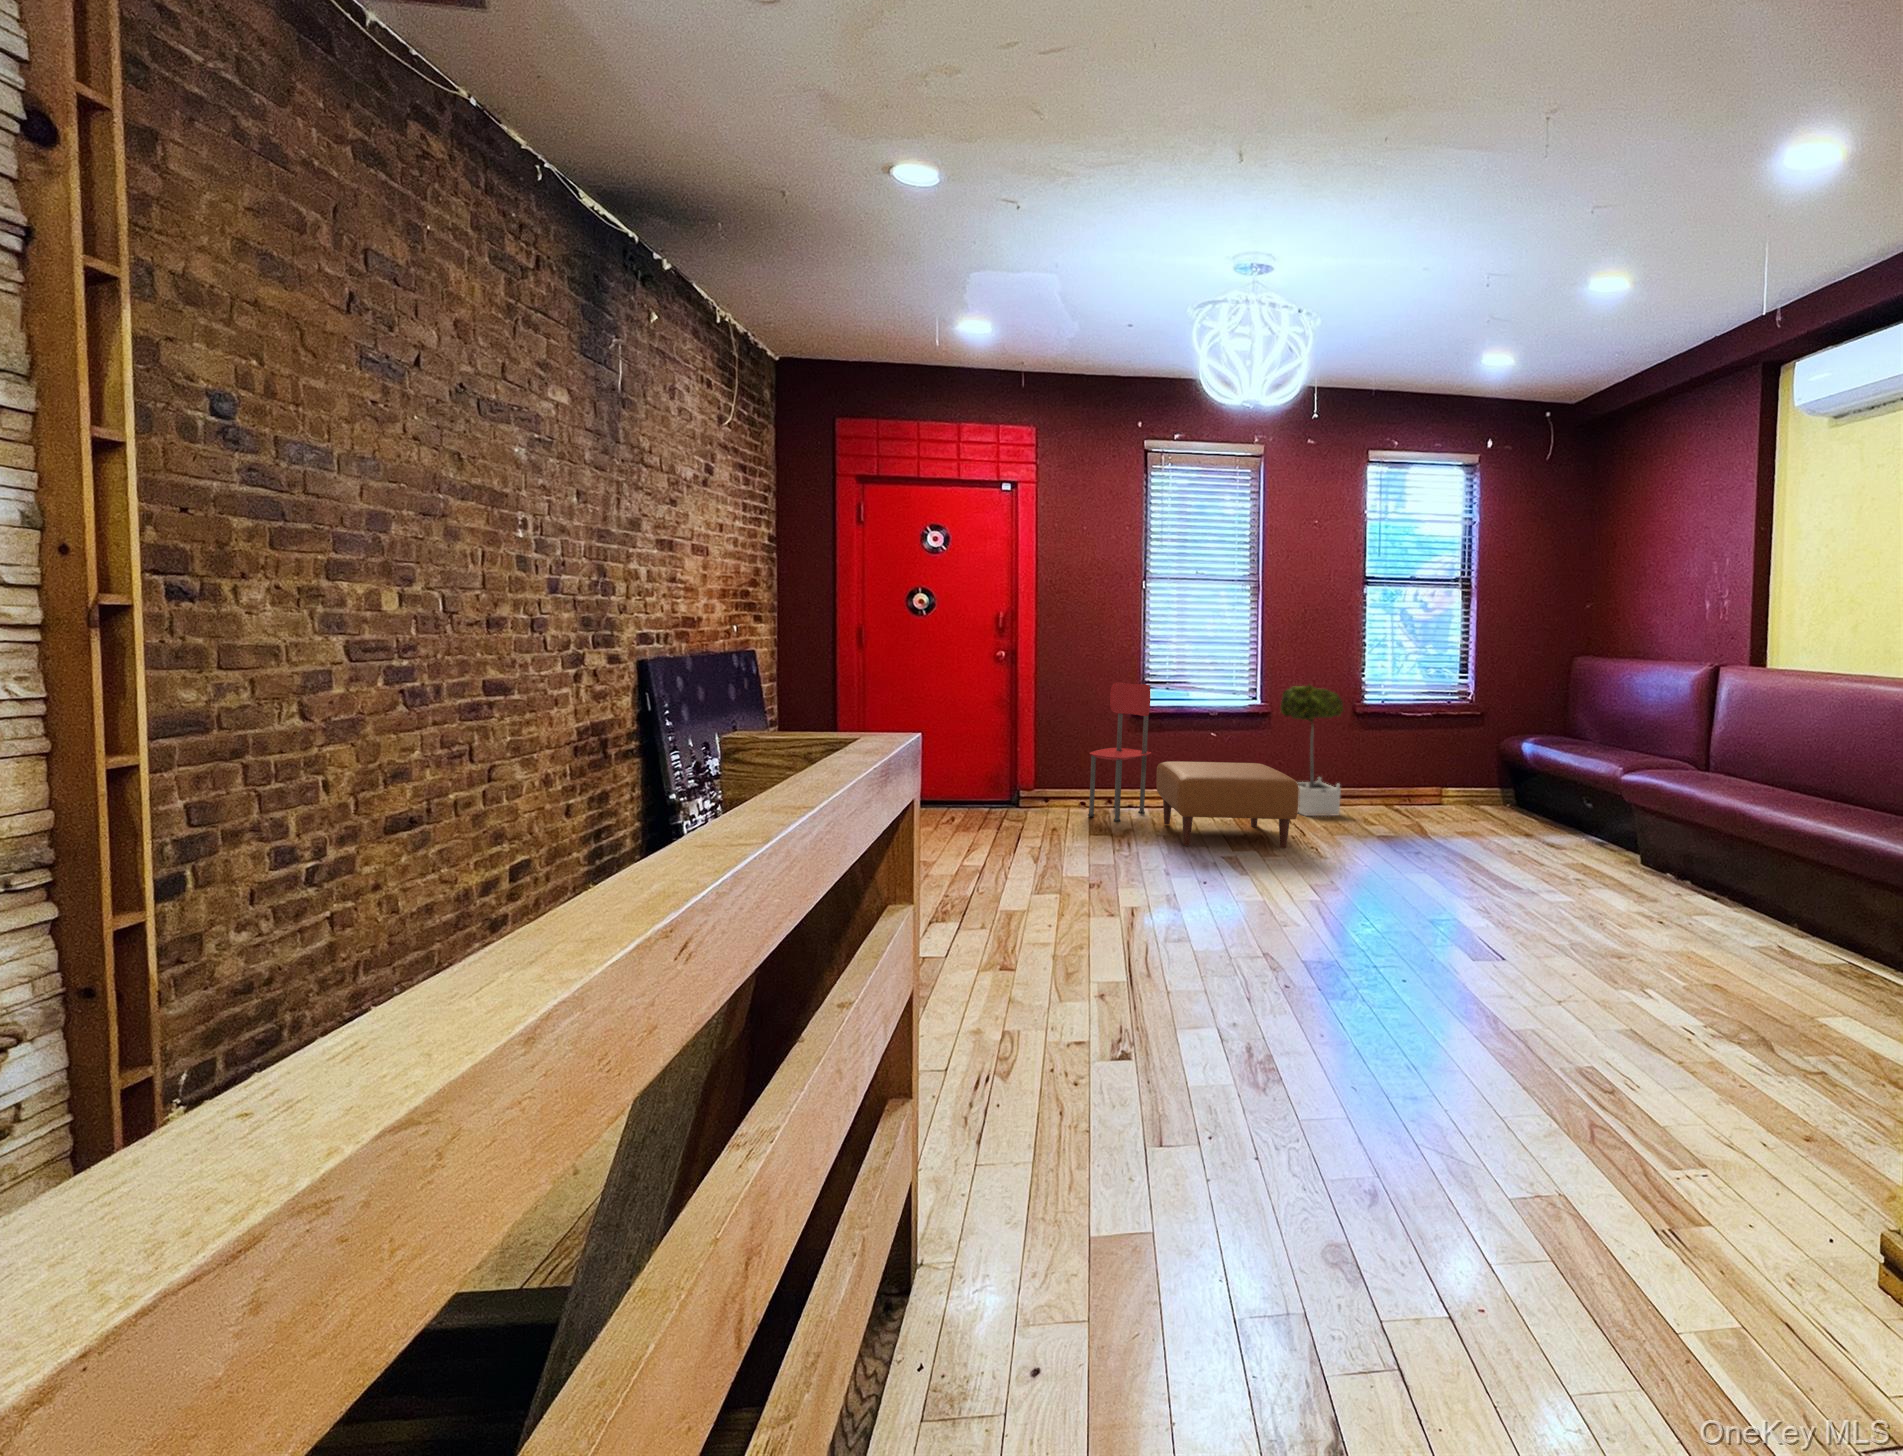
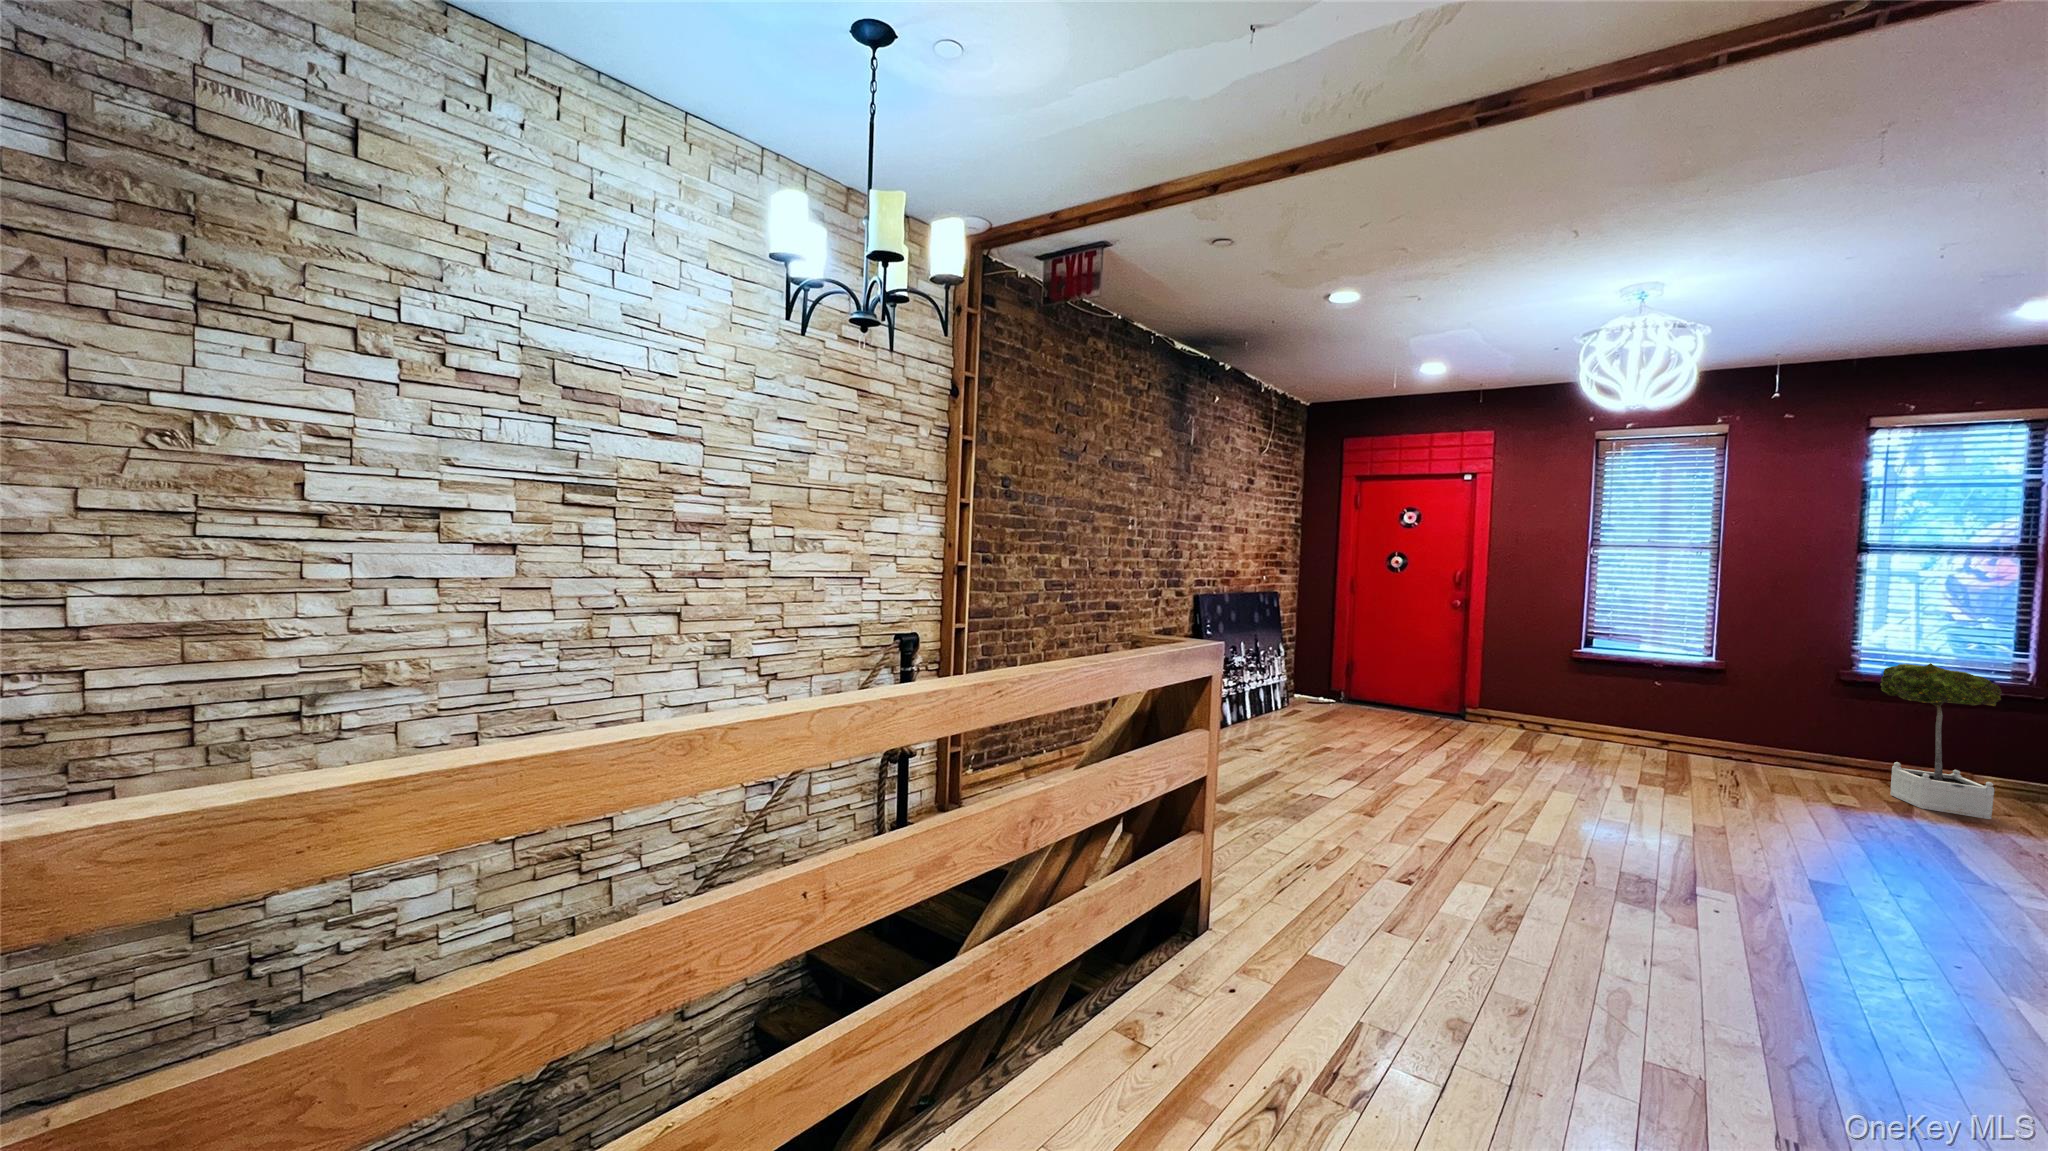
dining chair: present [1088,683,1151,822] -> none [1584,639,1671,763]
ottoman: present [1156,762,1299,848] -> none [1671,718,1883,832]

